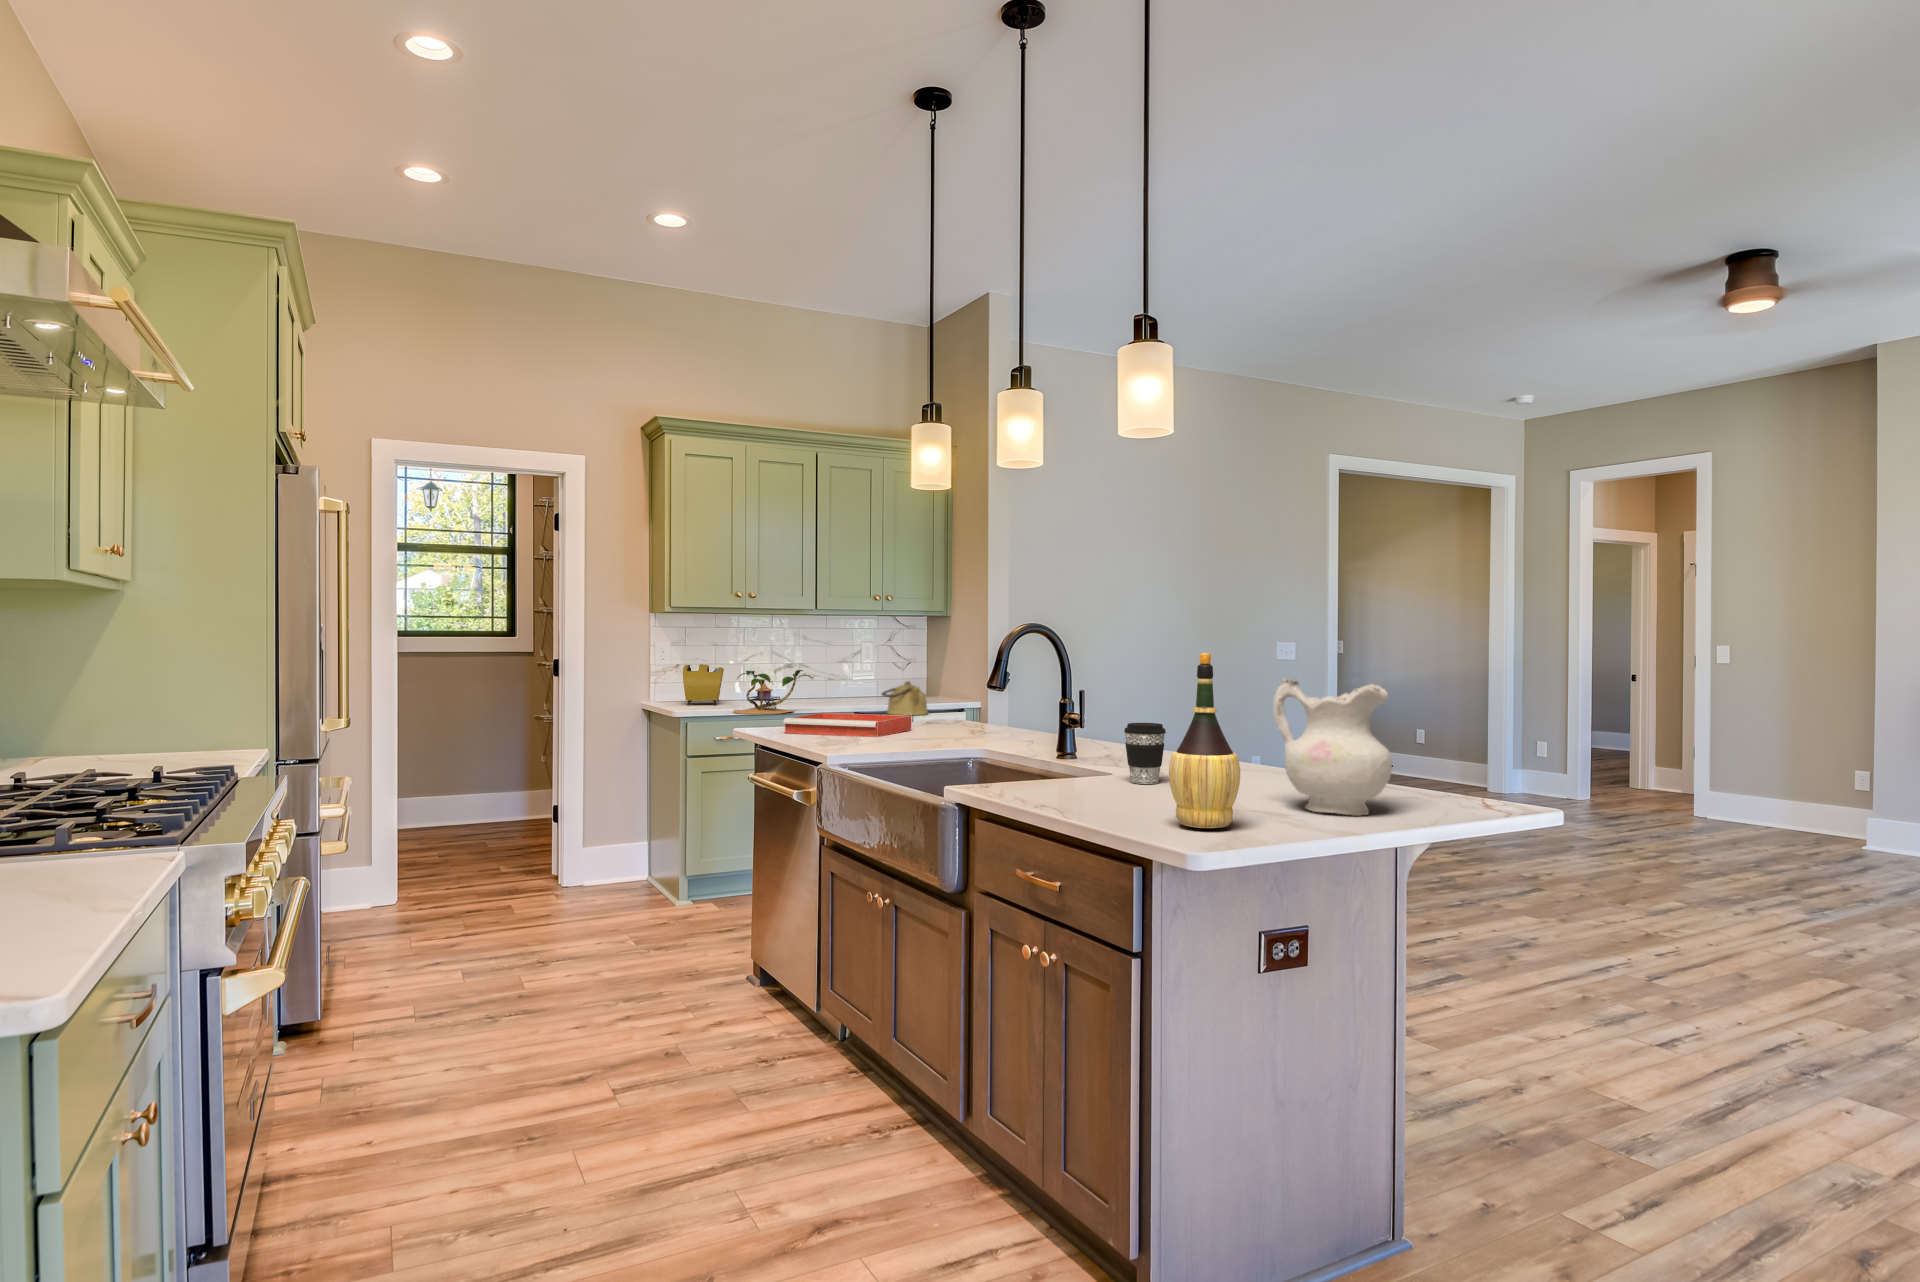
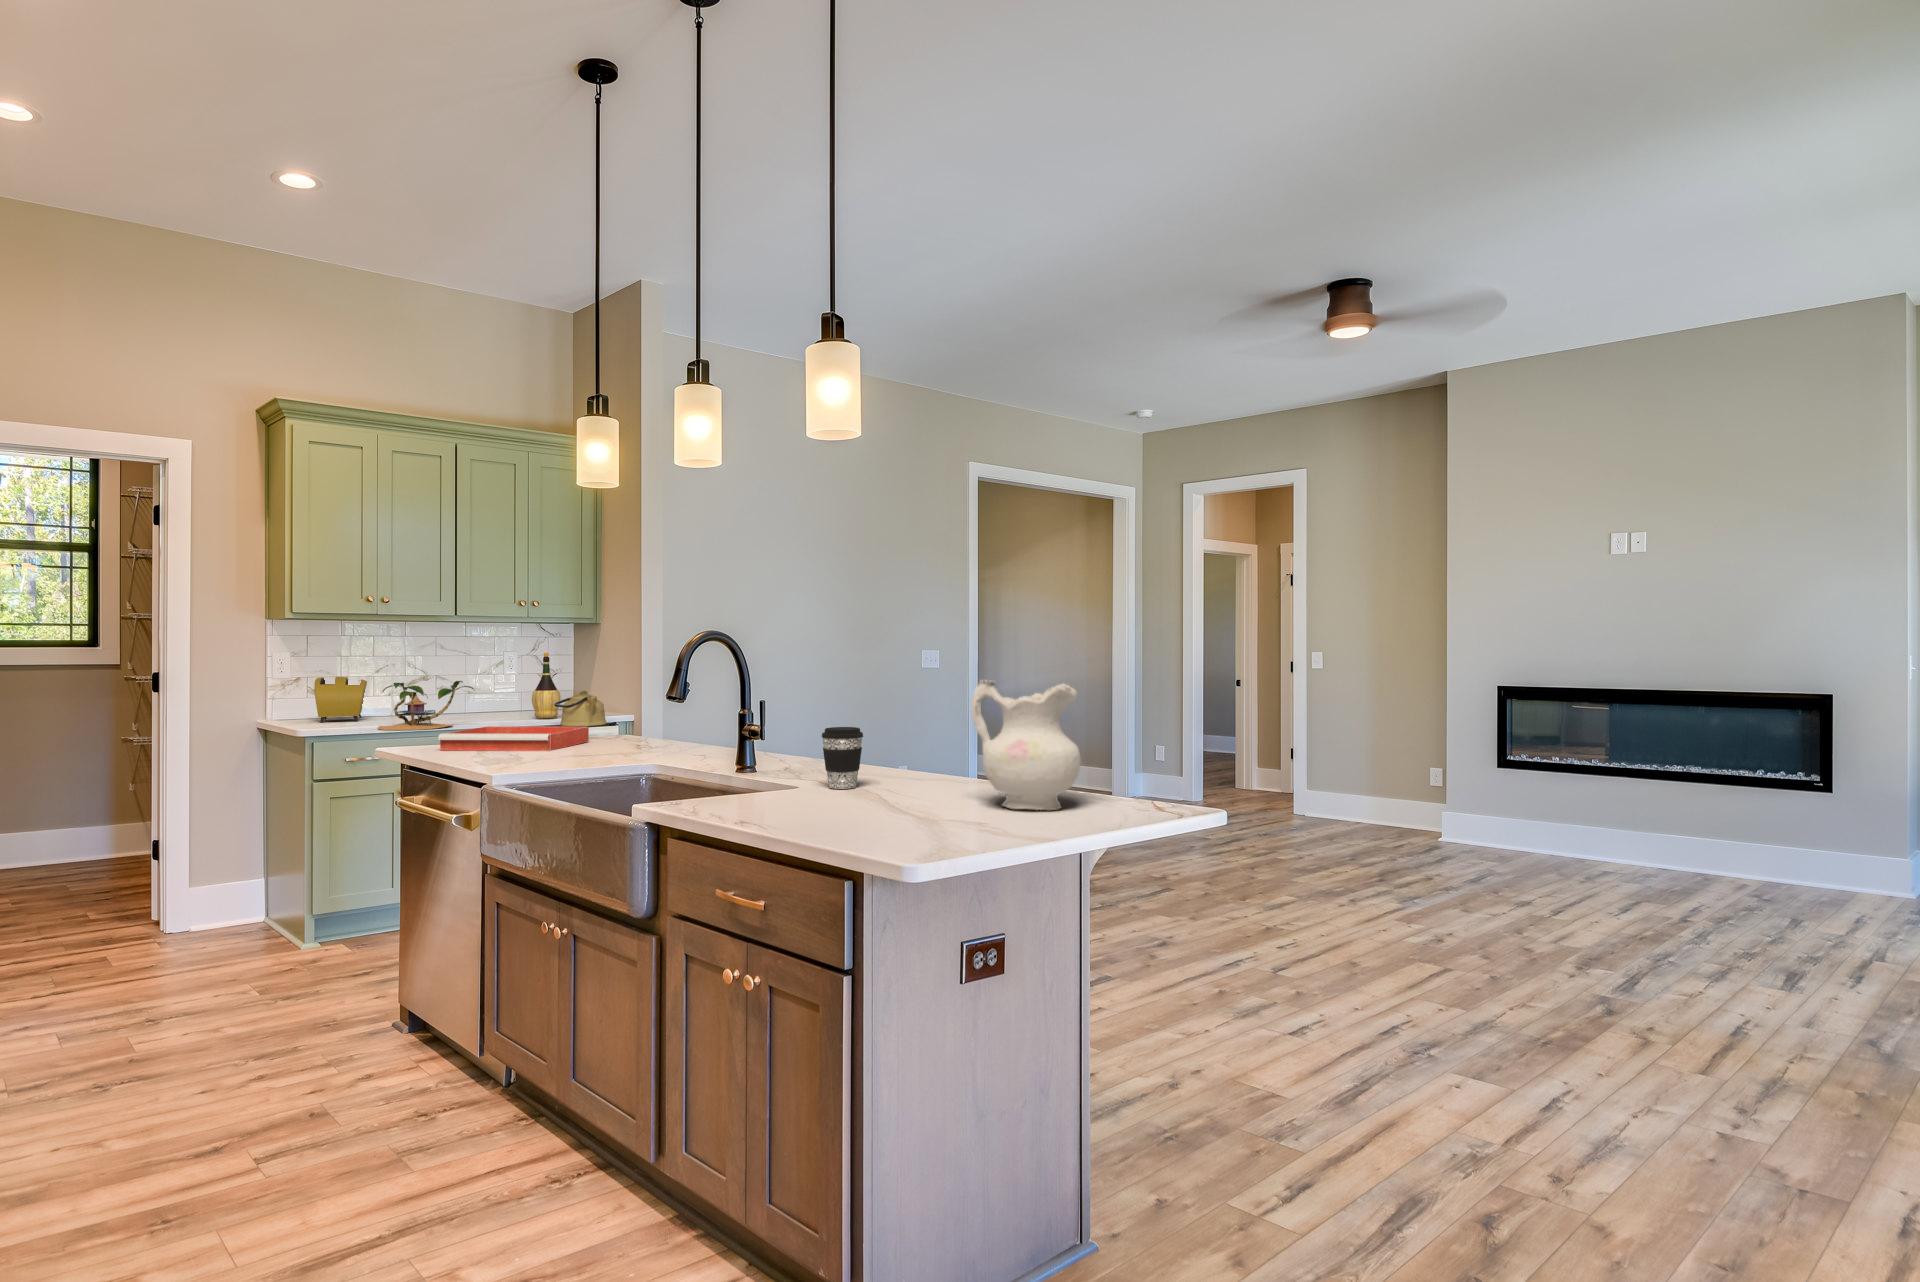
wine bottle: present [1169,653,1240,828] -> present [532,653,561,719]

